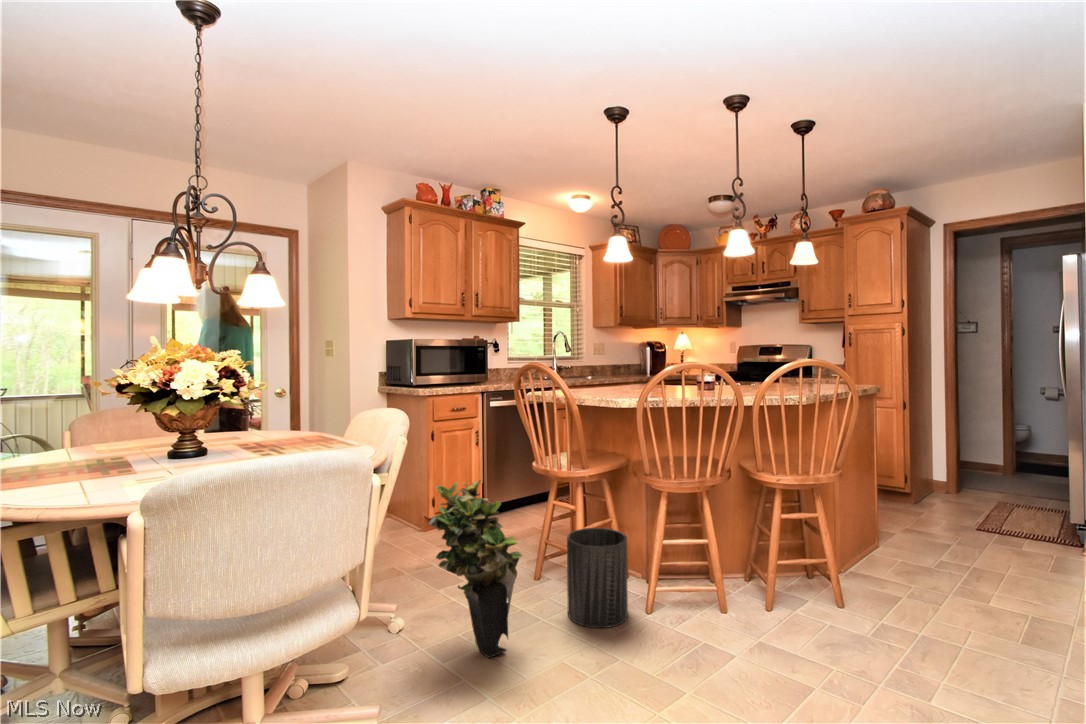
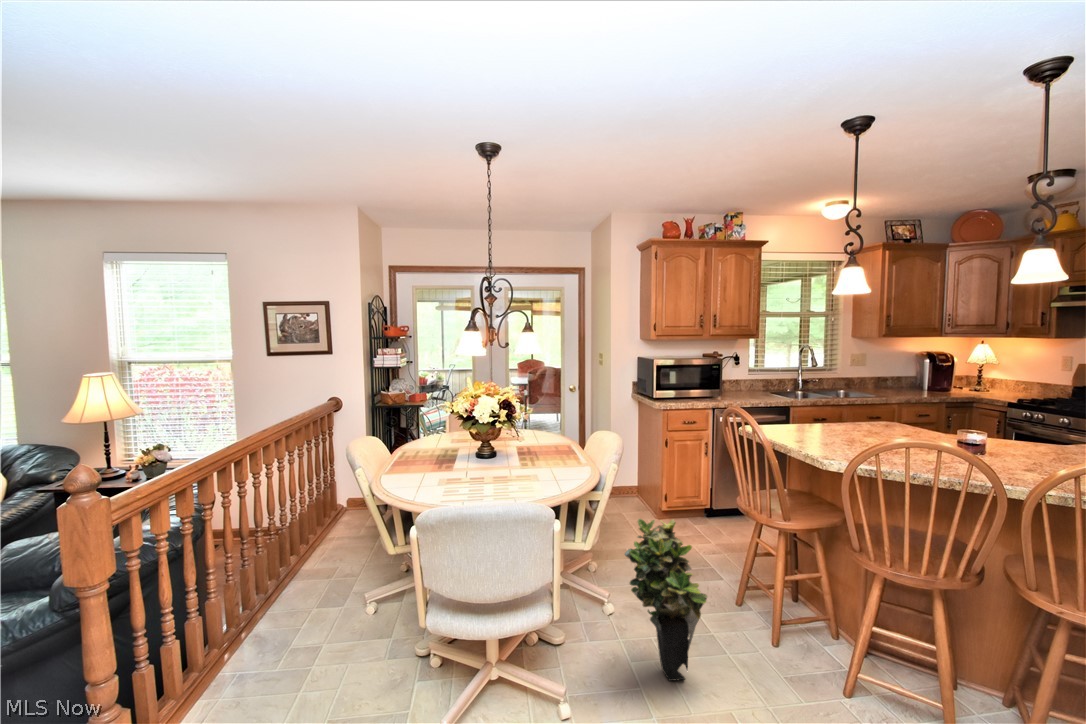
trash can: present [567,528,628,628] -> none [757,582,827,693]

